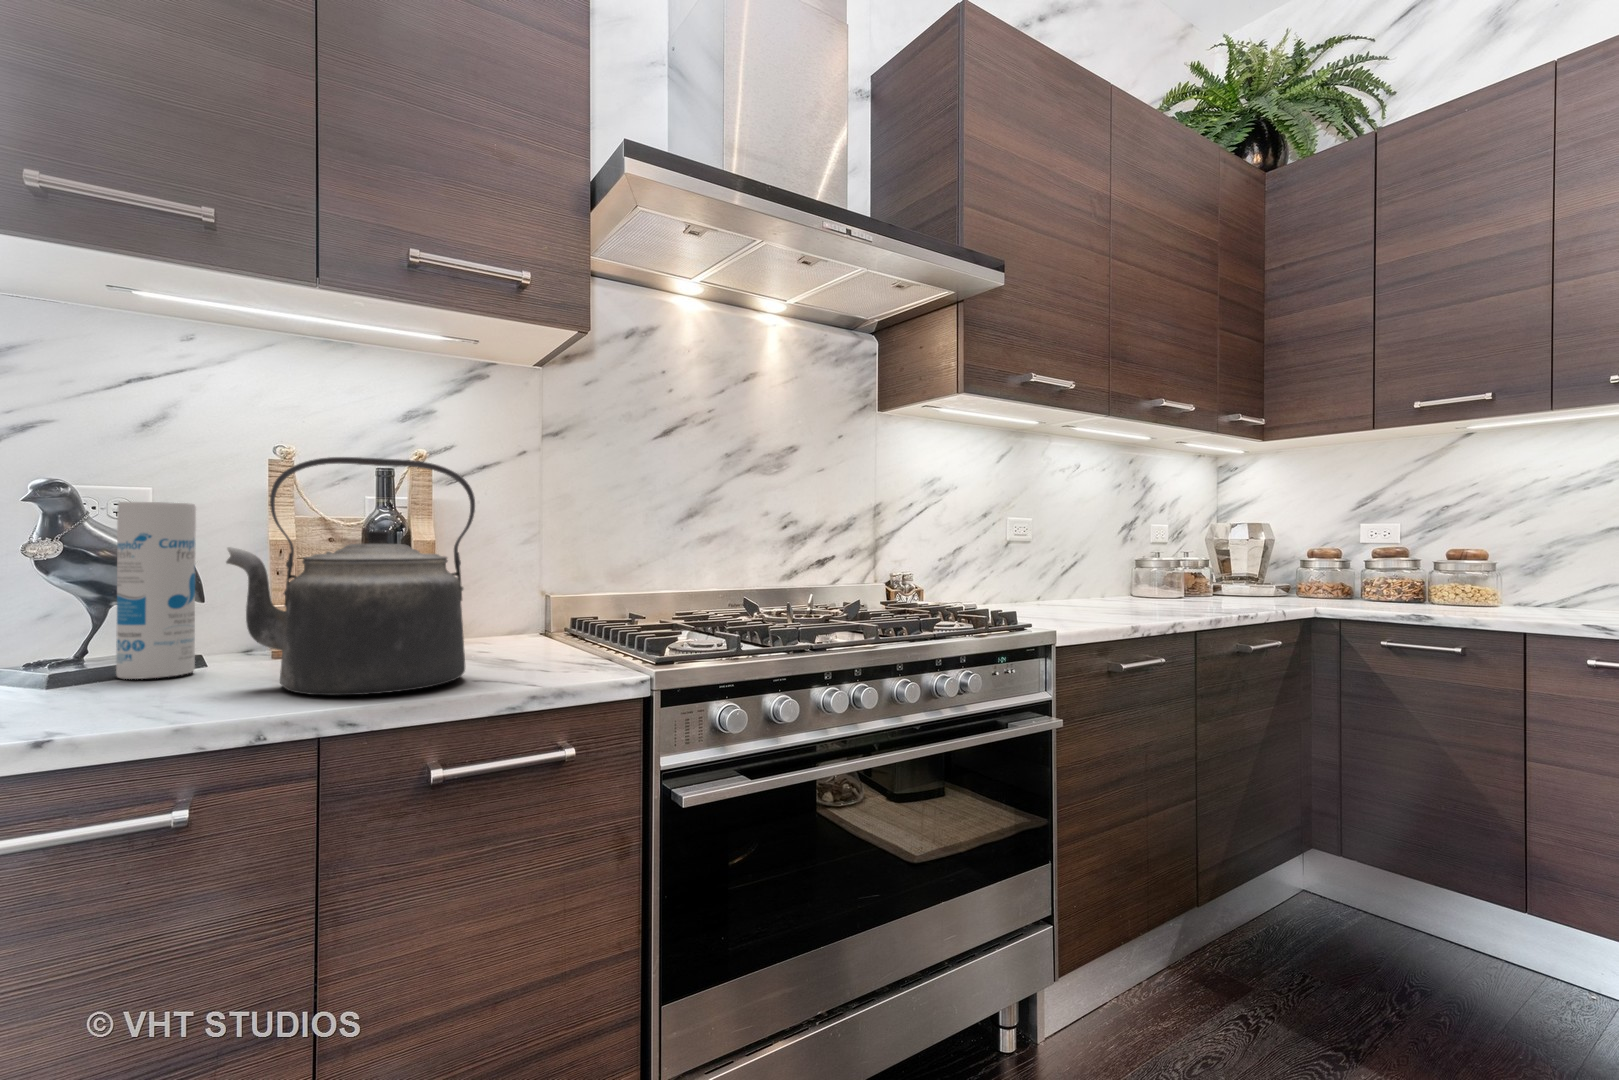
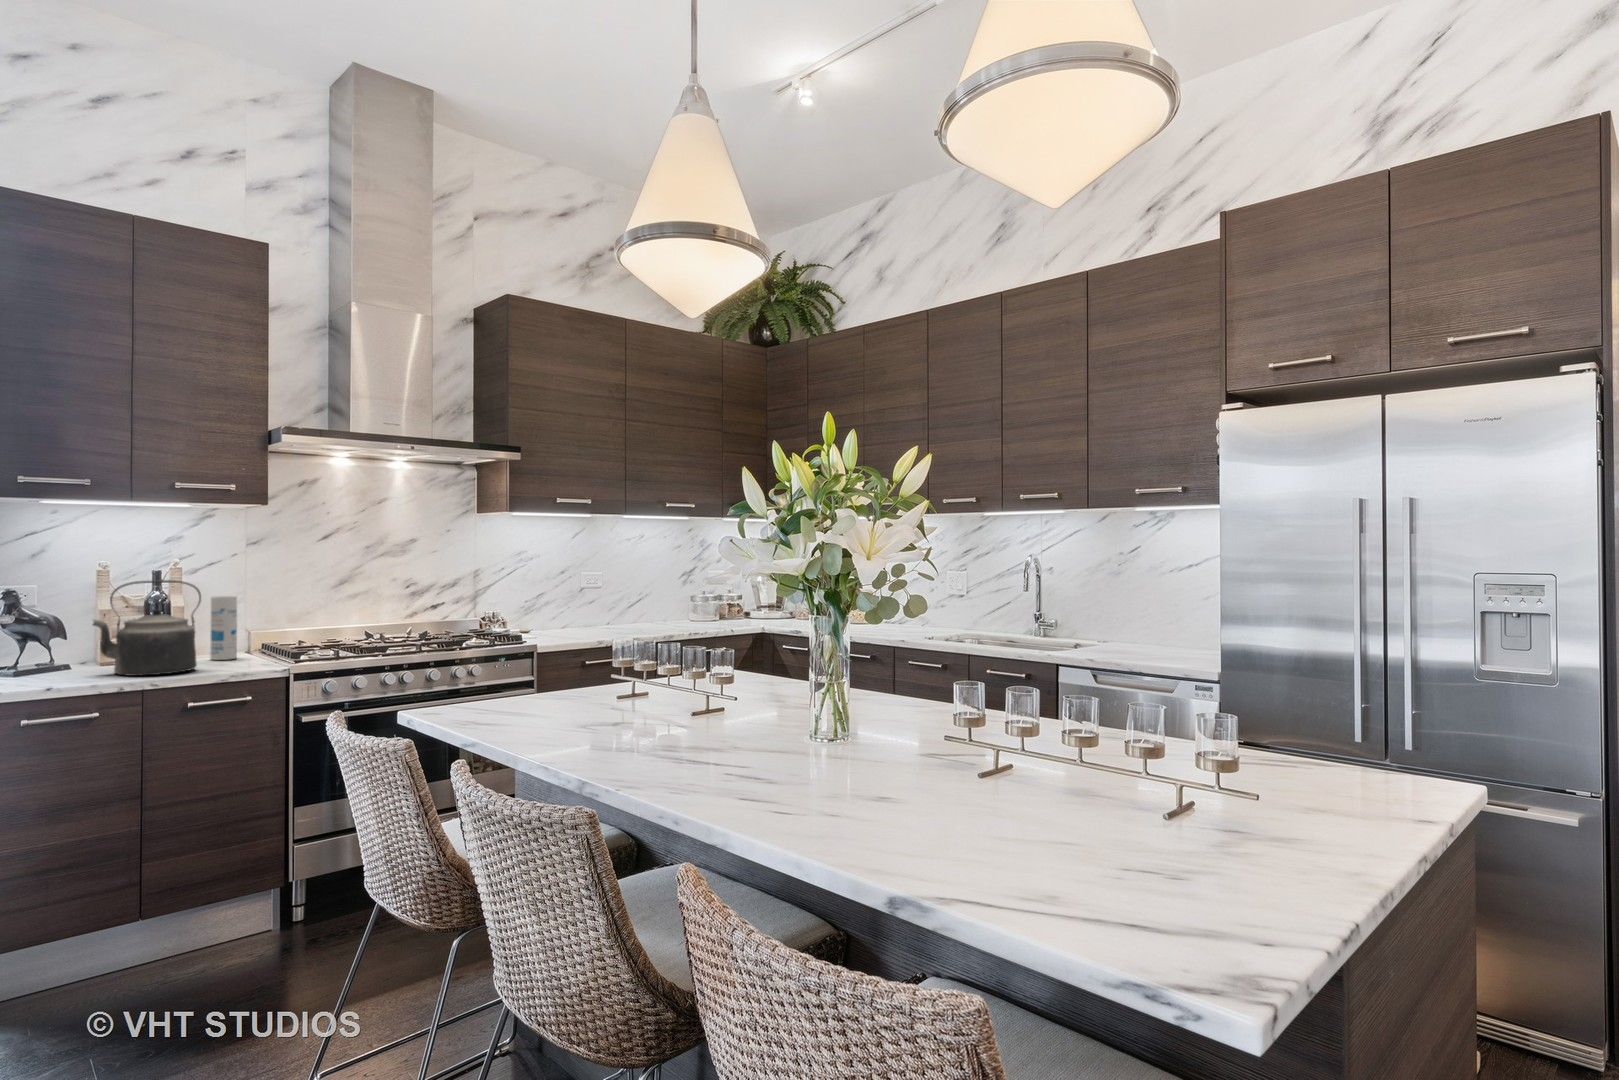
canister: present [116,502,196,679] -> present [210,596,237,660]

